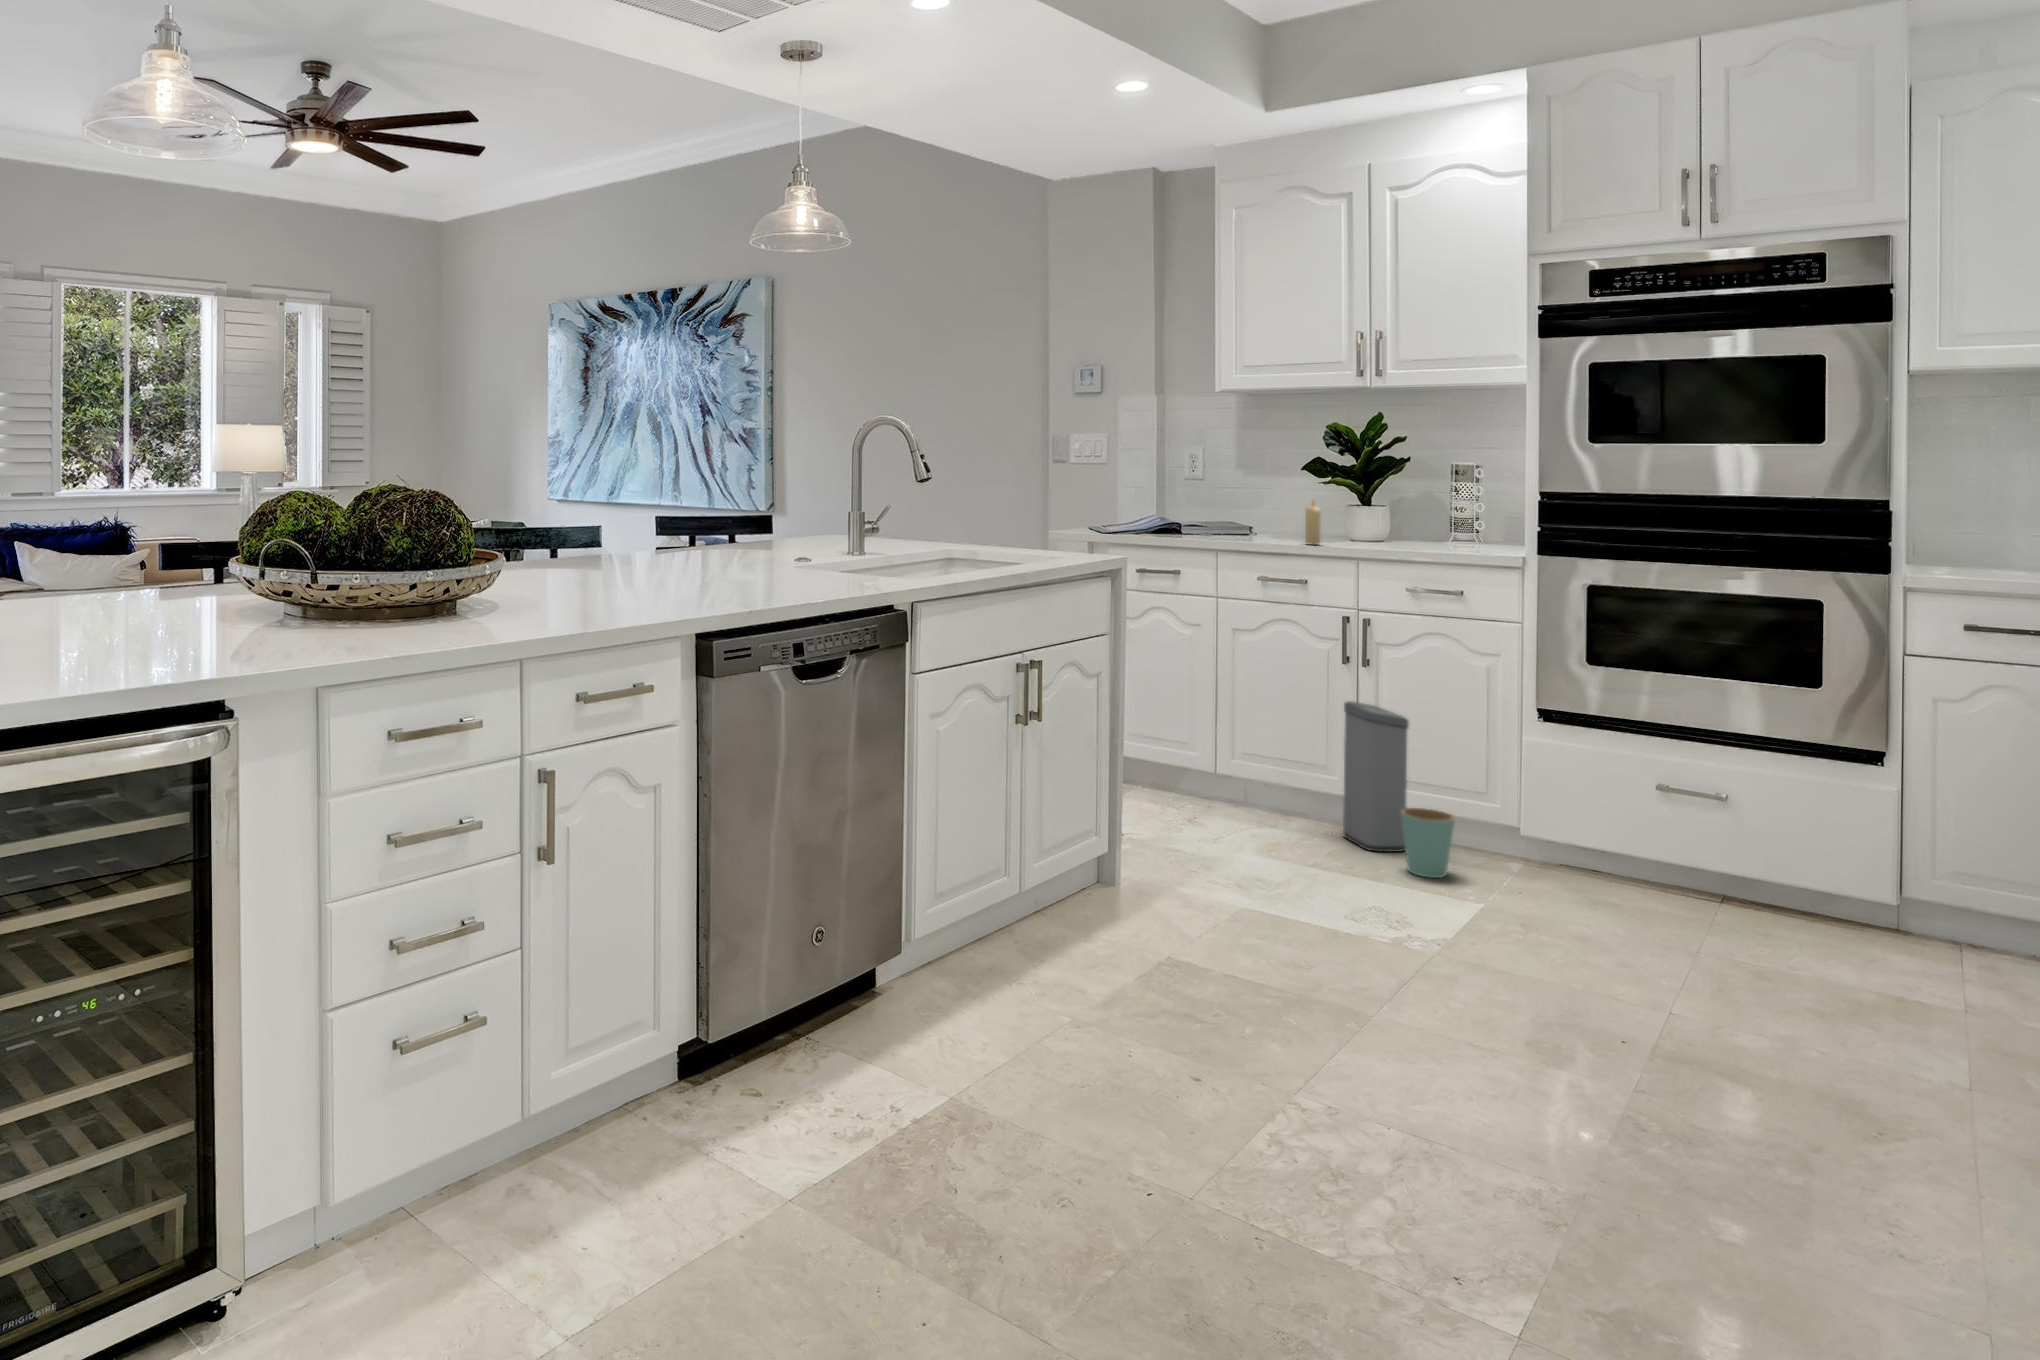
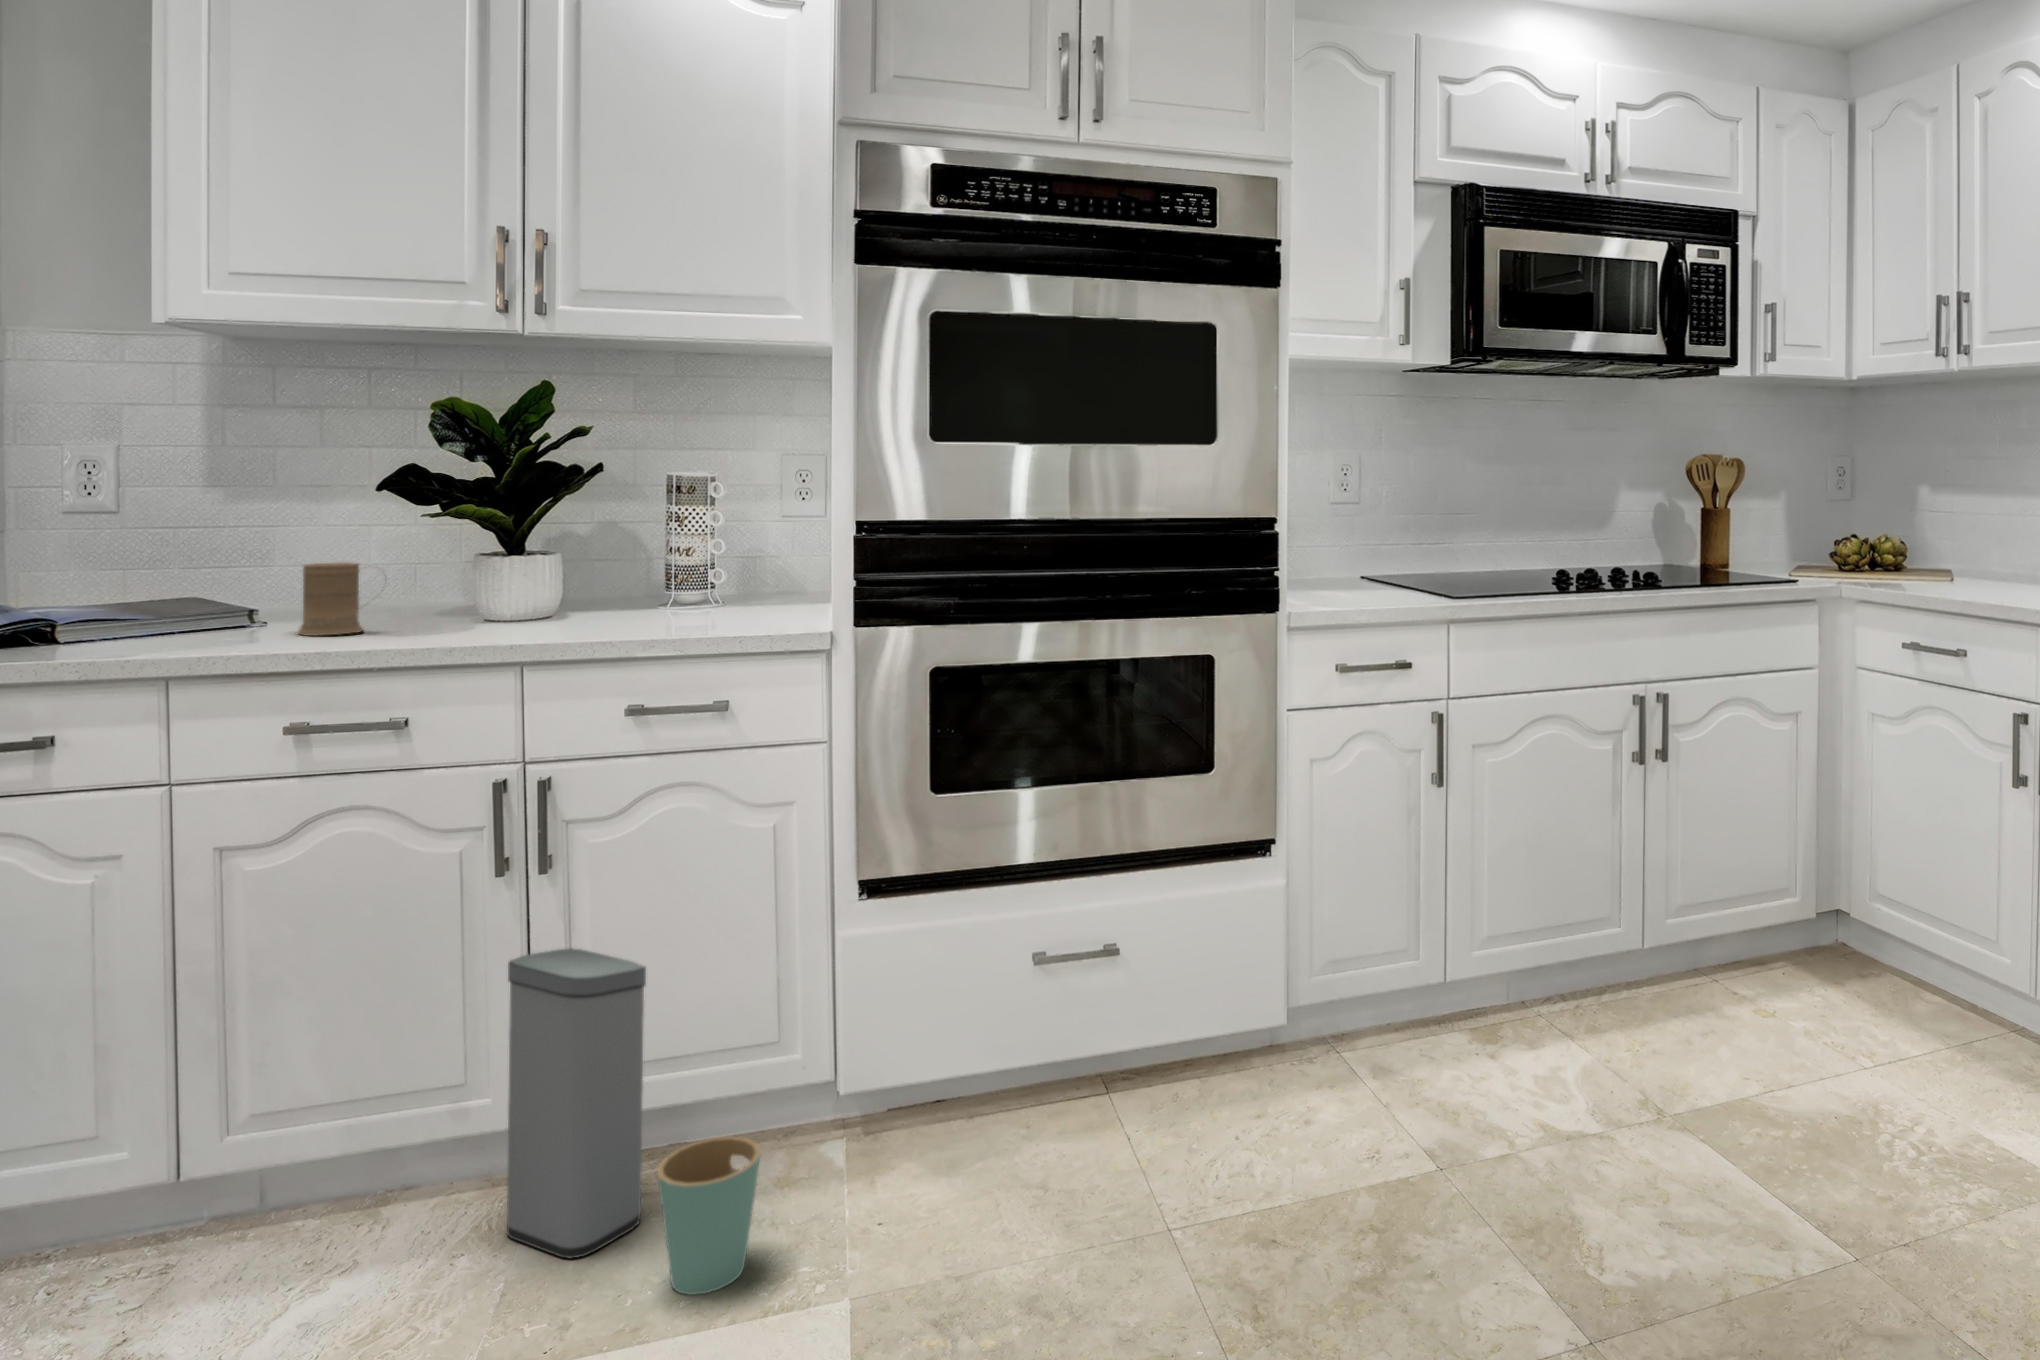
candle: present [1305,502,1321,545] -> none [402,549,439,643]
mug: none [1264,505,1302,539] -> present [297,562,386,636]

